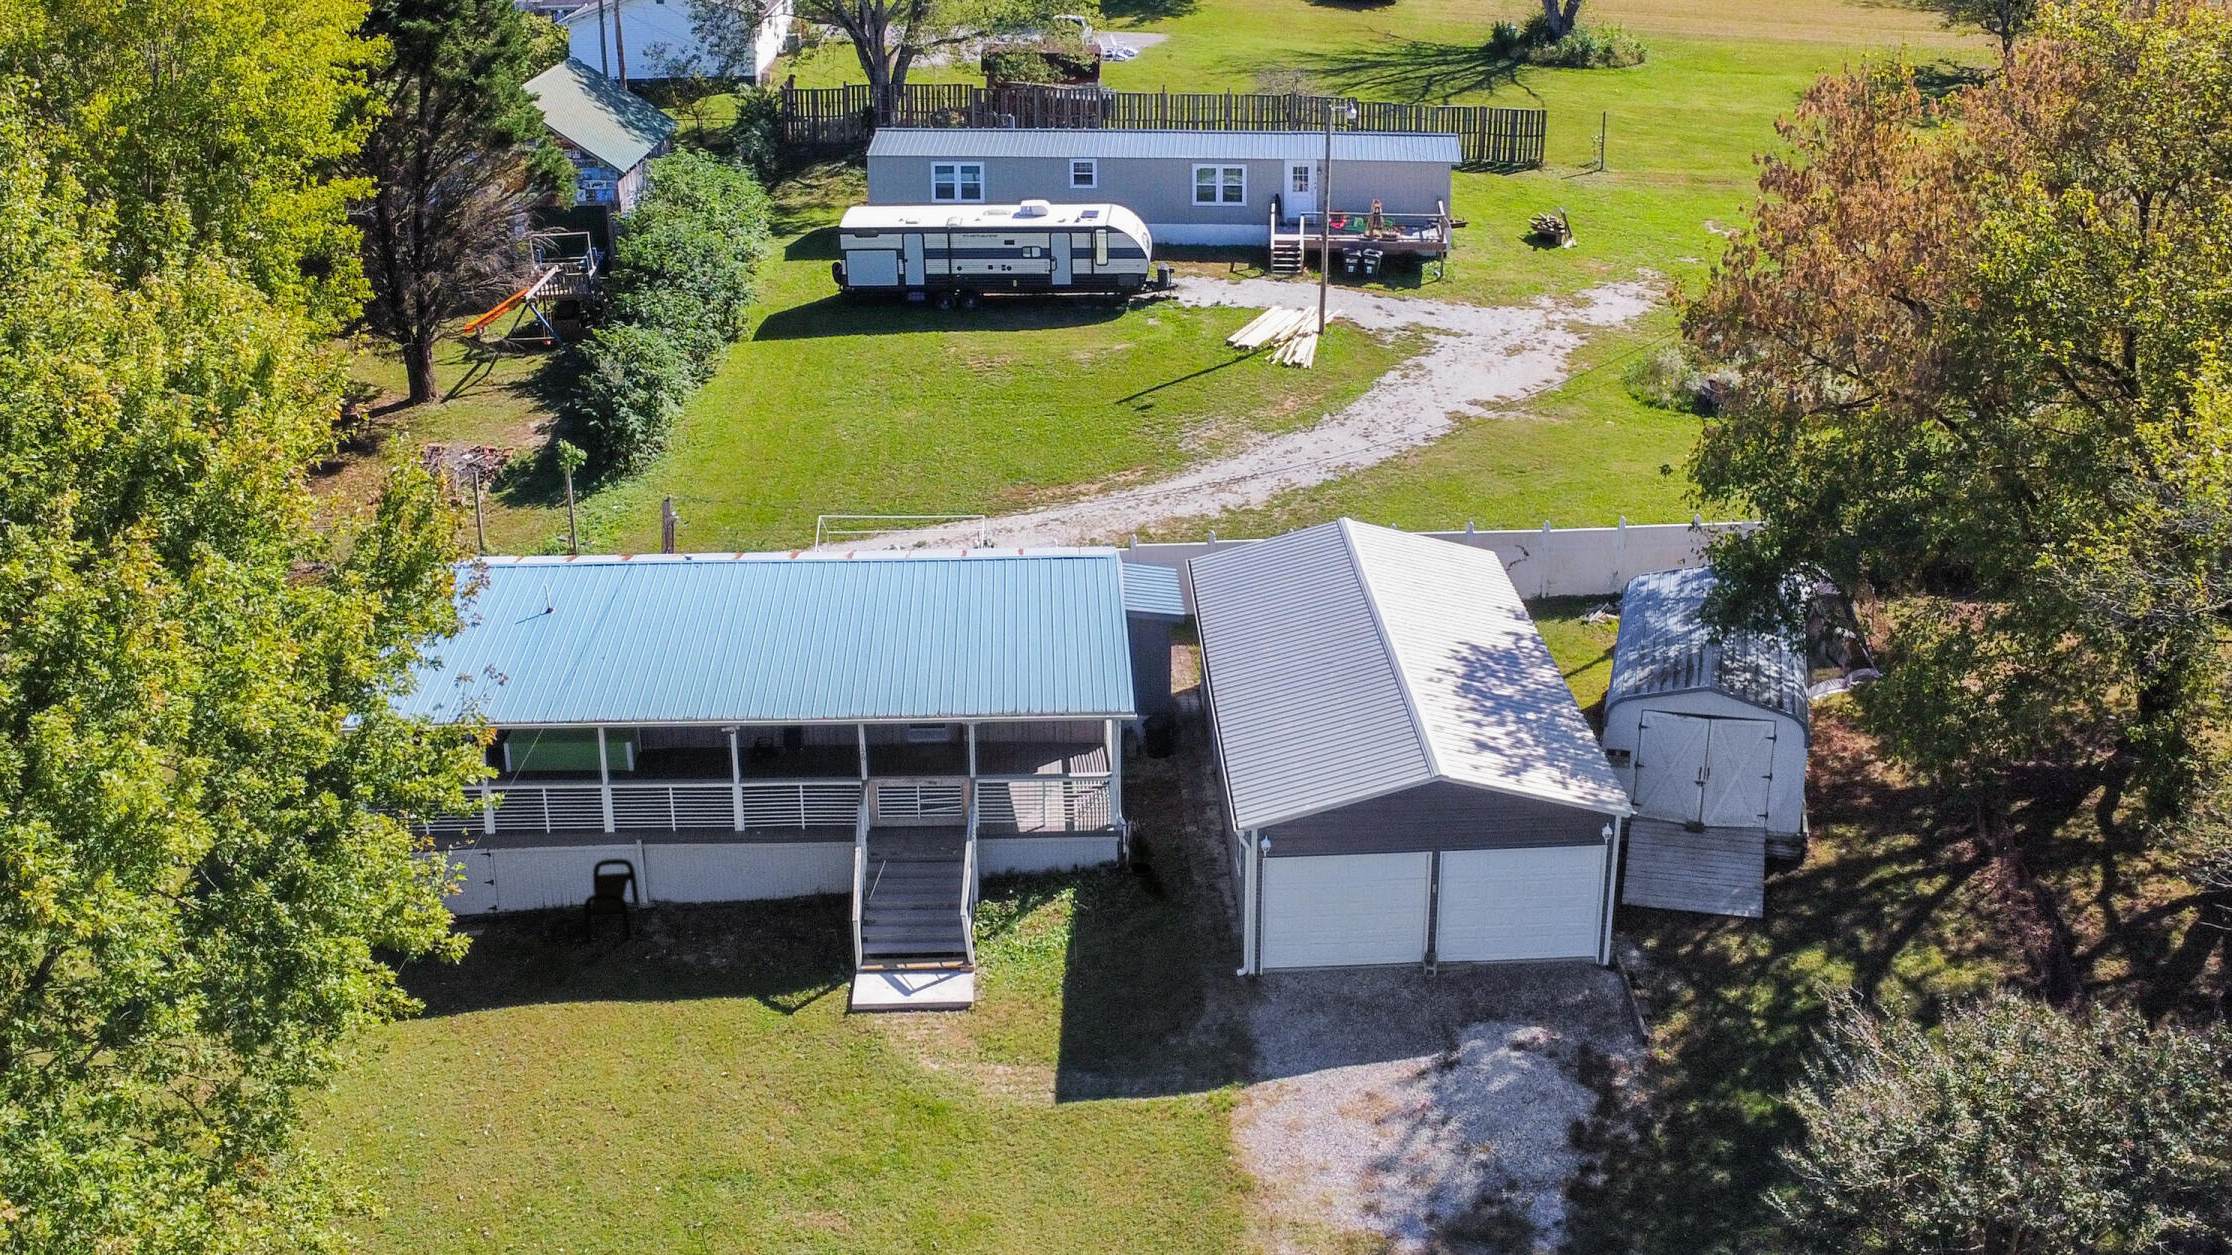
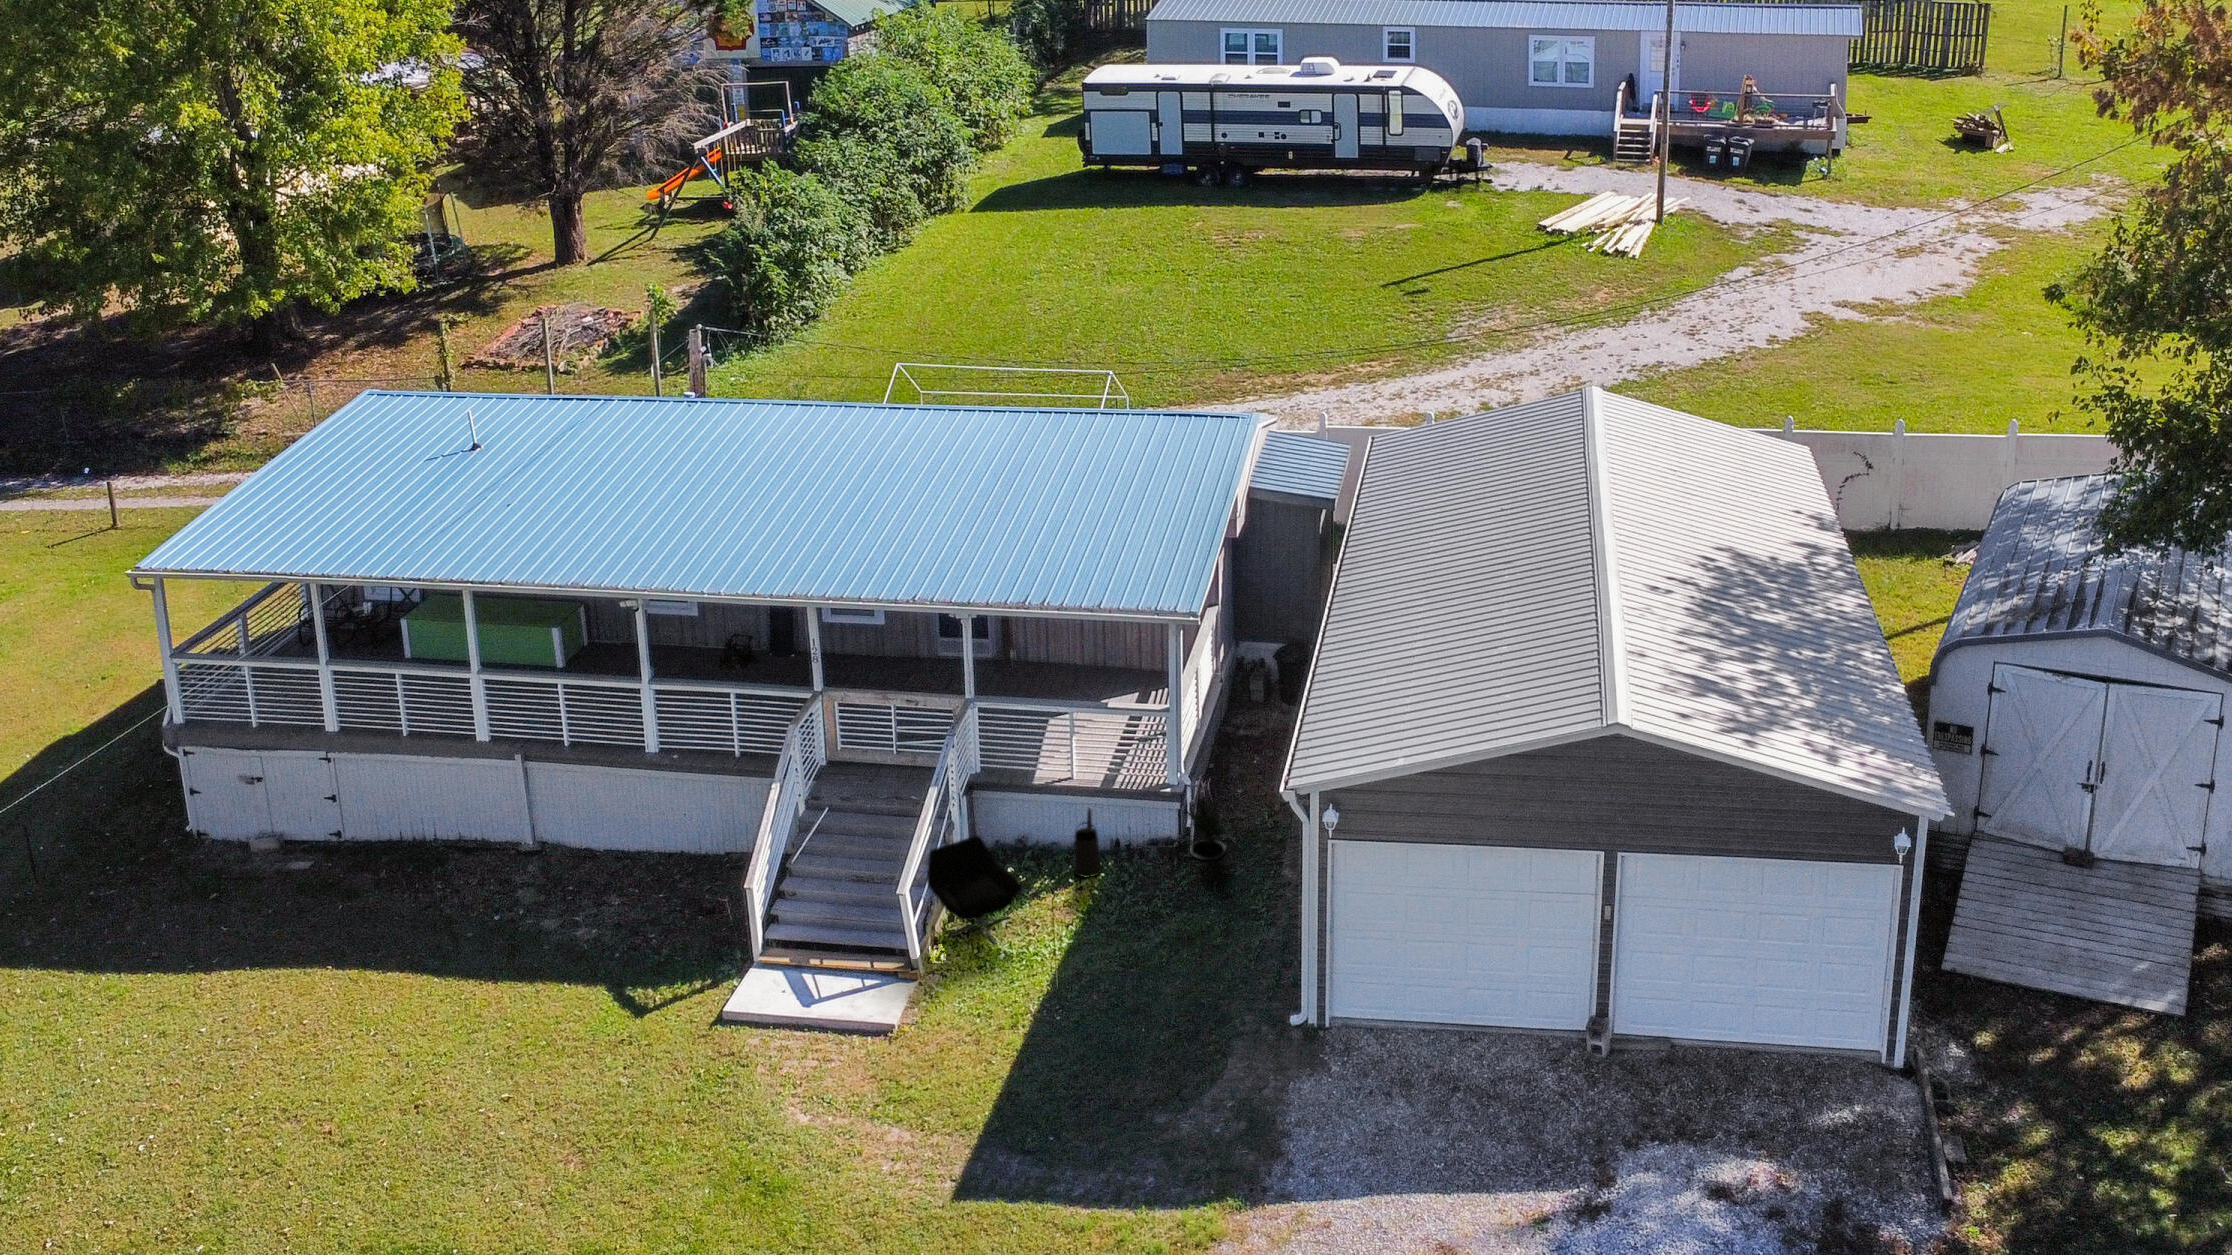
watering can: none [1055,847,1074,895] -> present [1074,809,1102,878]
bench: present [584,859,639,941] -> present [1430,156,1479,192]
lounge chair: none [968,872,1036,945] -> present [927,836,1023,943]

